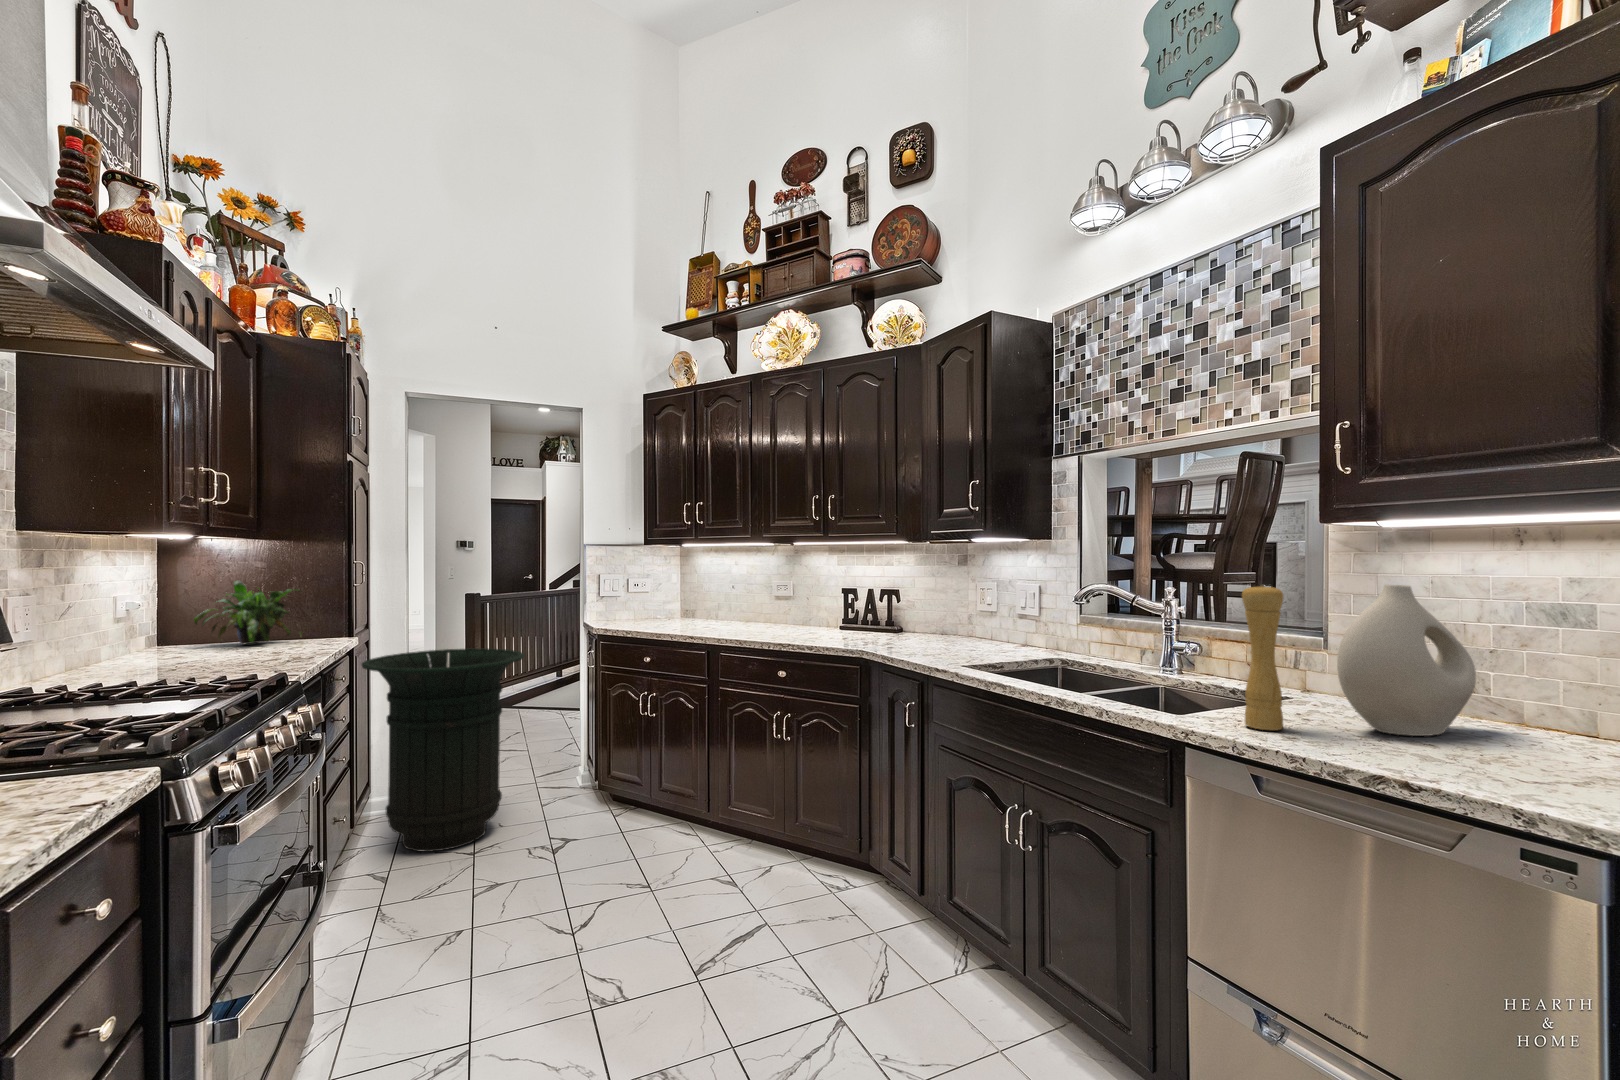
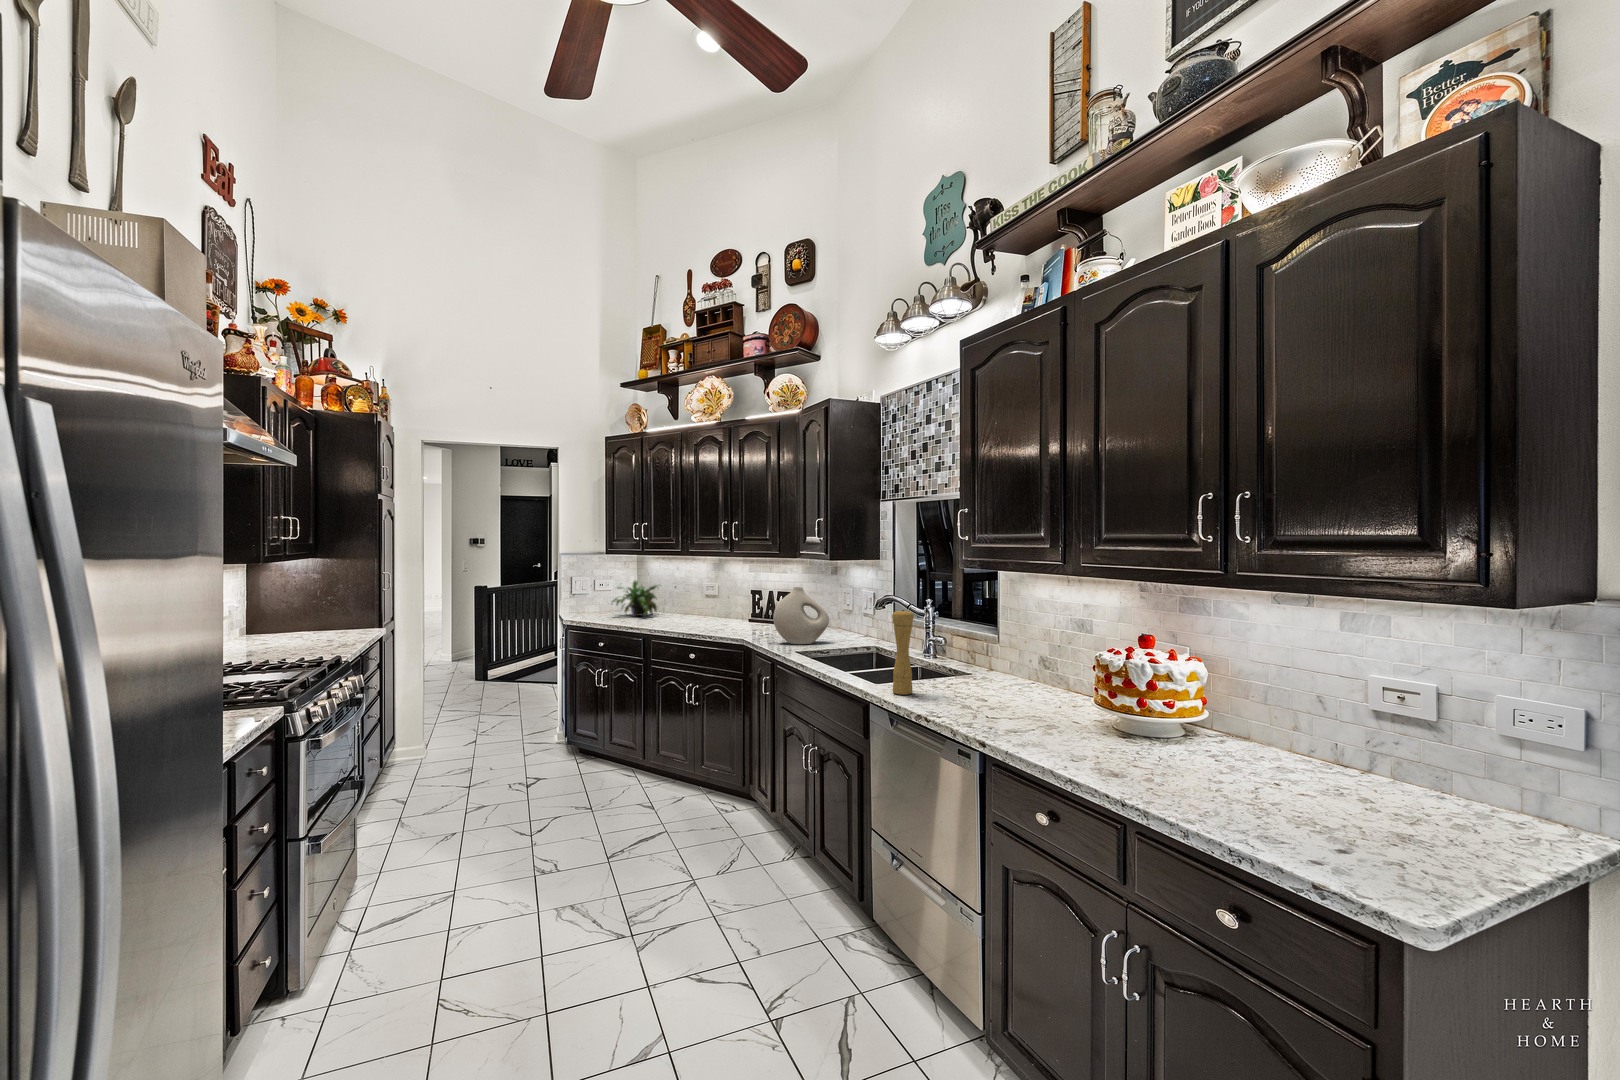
potted plant: present [194,580,303,645] -> present [612,580,658,616]
vase: present [1337,584,1476,736] -> present [773,587,829,644]
trash can: present [362,648,525,852] -> none [390,636,509,783]

